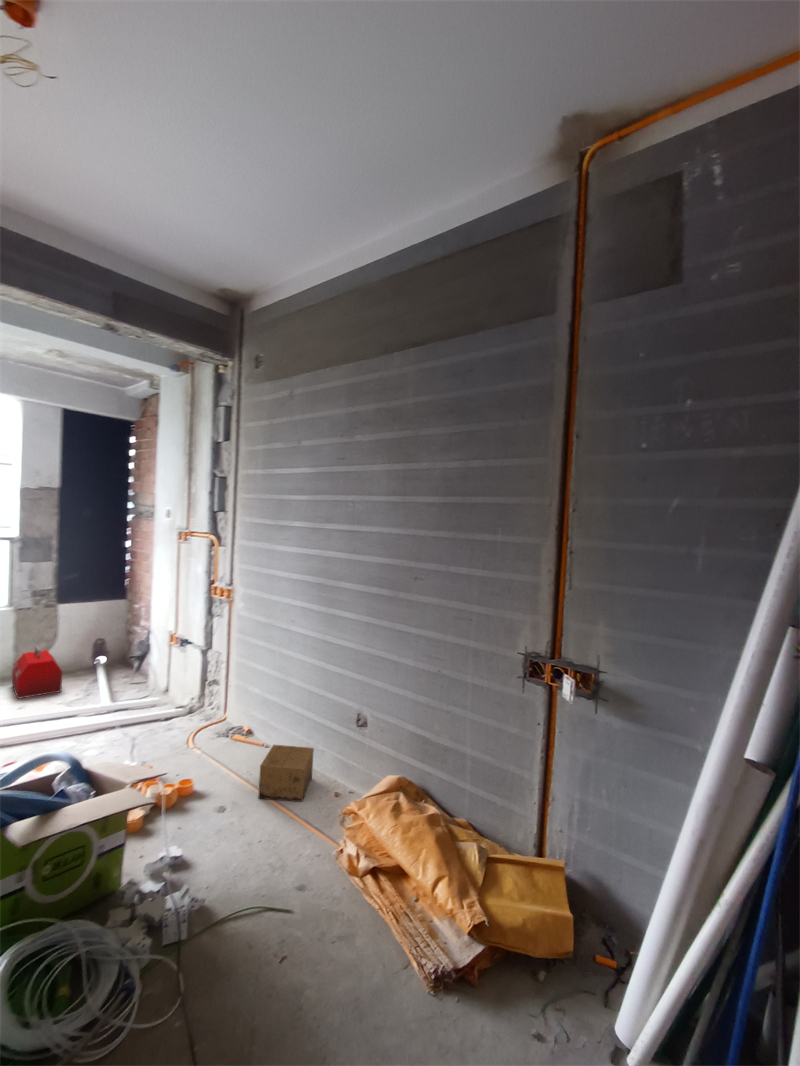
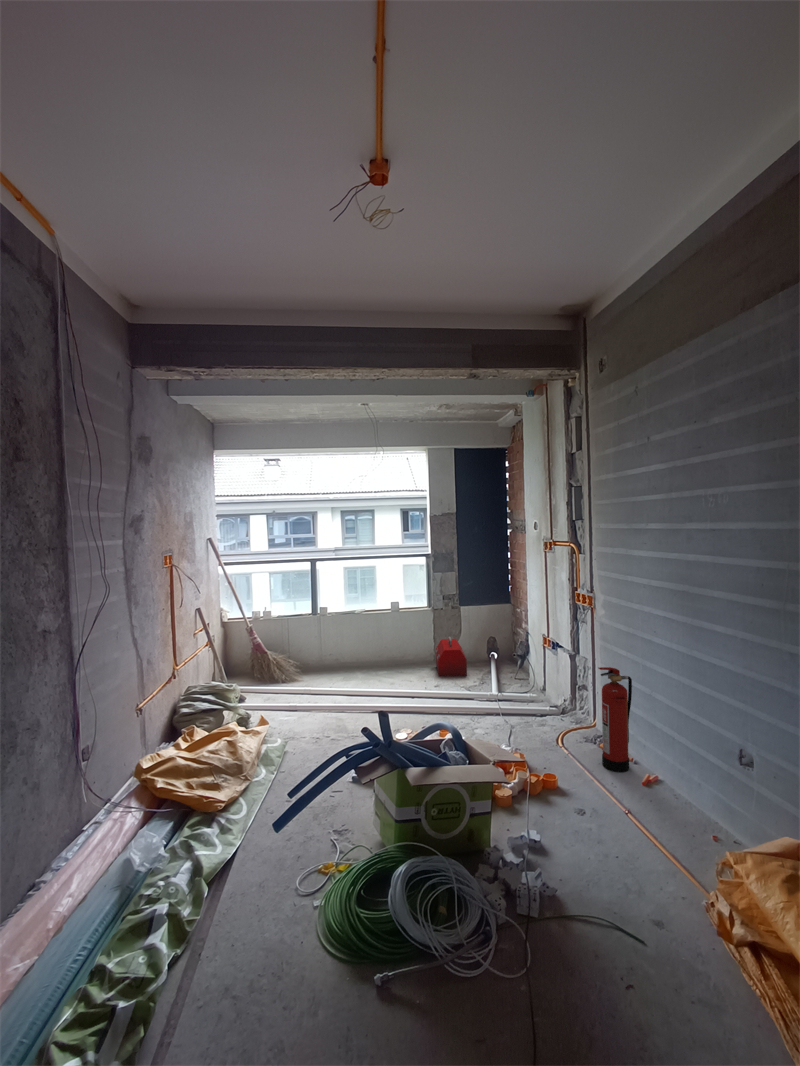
fire extinguisher: none [237,658,270,759] -> present [599,667,632,772]
cardboard box: present [258,745,314,802] -> none [620,762,686,835]

